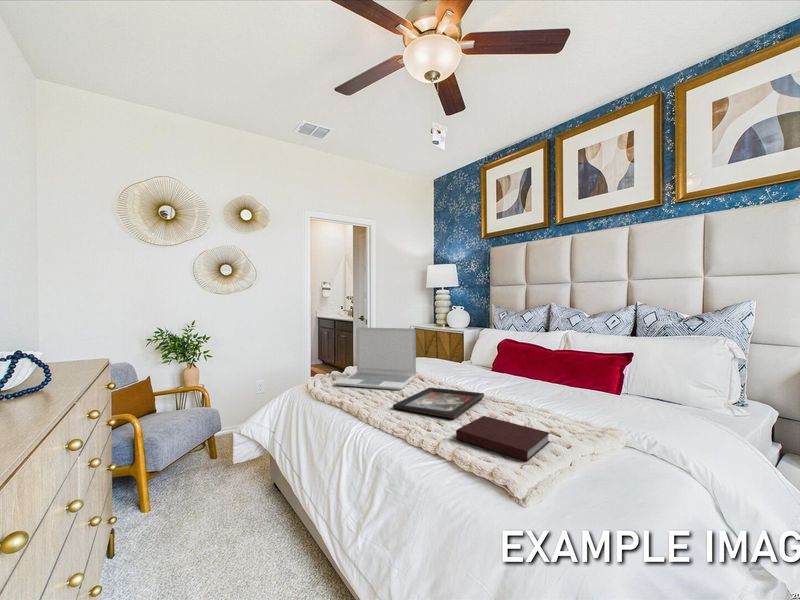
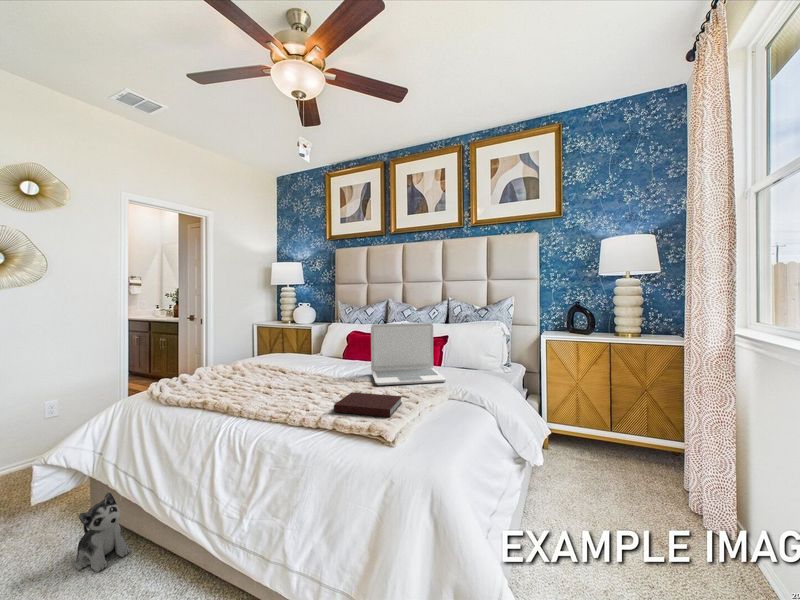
laptop: present [336,327,416,390] -> present [371,323,446,385]
decorative tray: present [393,388,484,419] -> none [267,377,346,399]
plush toy: none [244,471,282,540] -> present [75,492,131,572]

